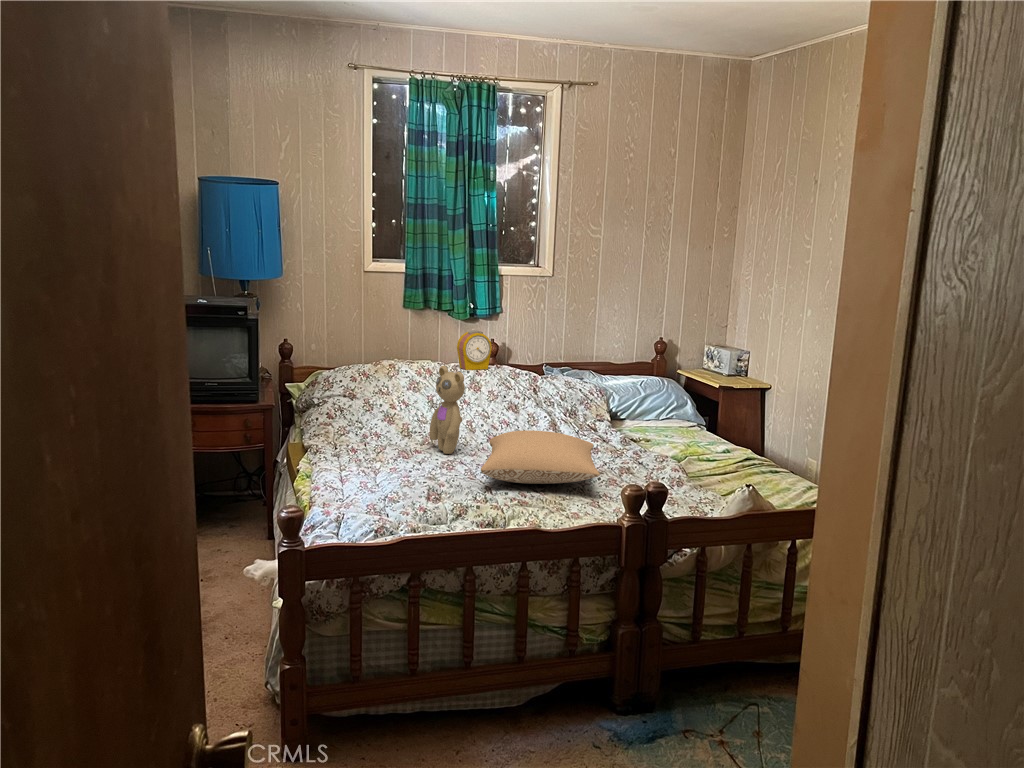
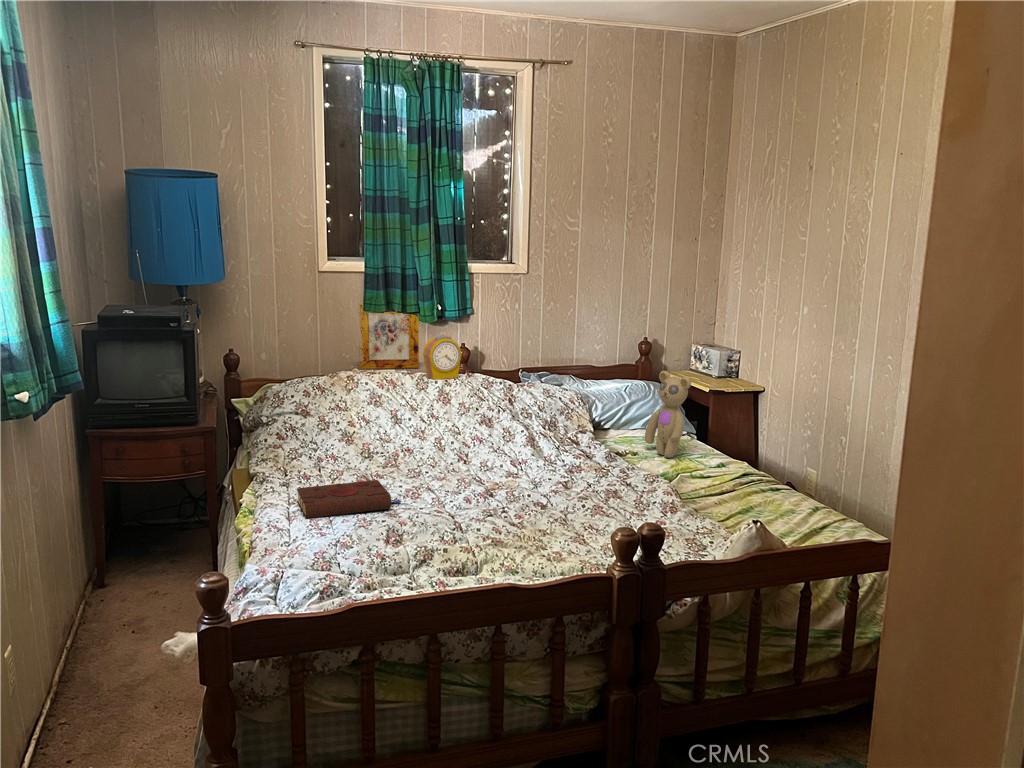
picture frame: none [398,300,453,361] -> present [359,304,419,369]
teddy bear: present [430,366,465,454] -> present [645,371,691,458]
pillow: present [481,430,600,484] -> none [448,453,585,515]
book: none [348,452,440,481] -> present [297,480,402,518]

